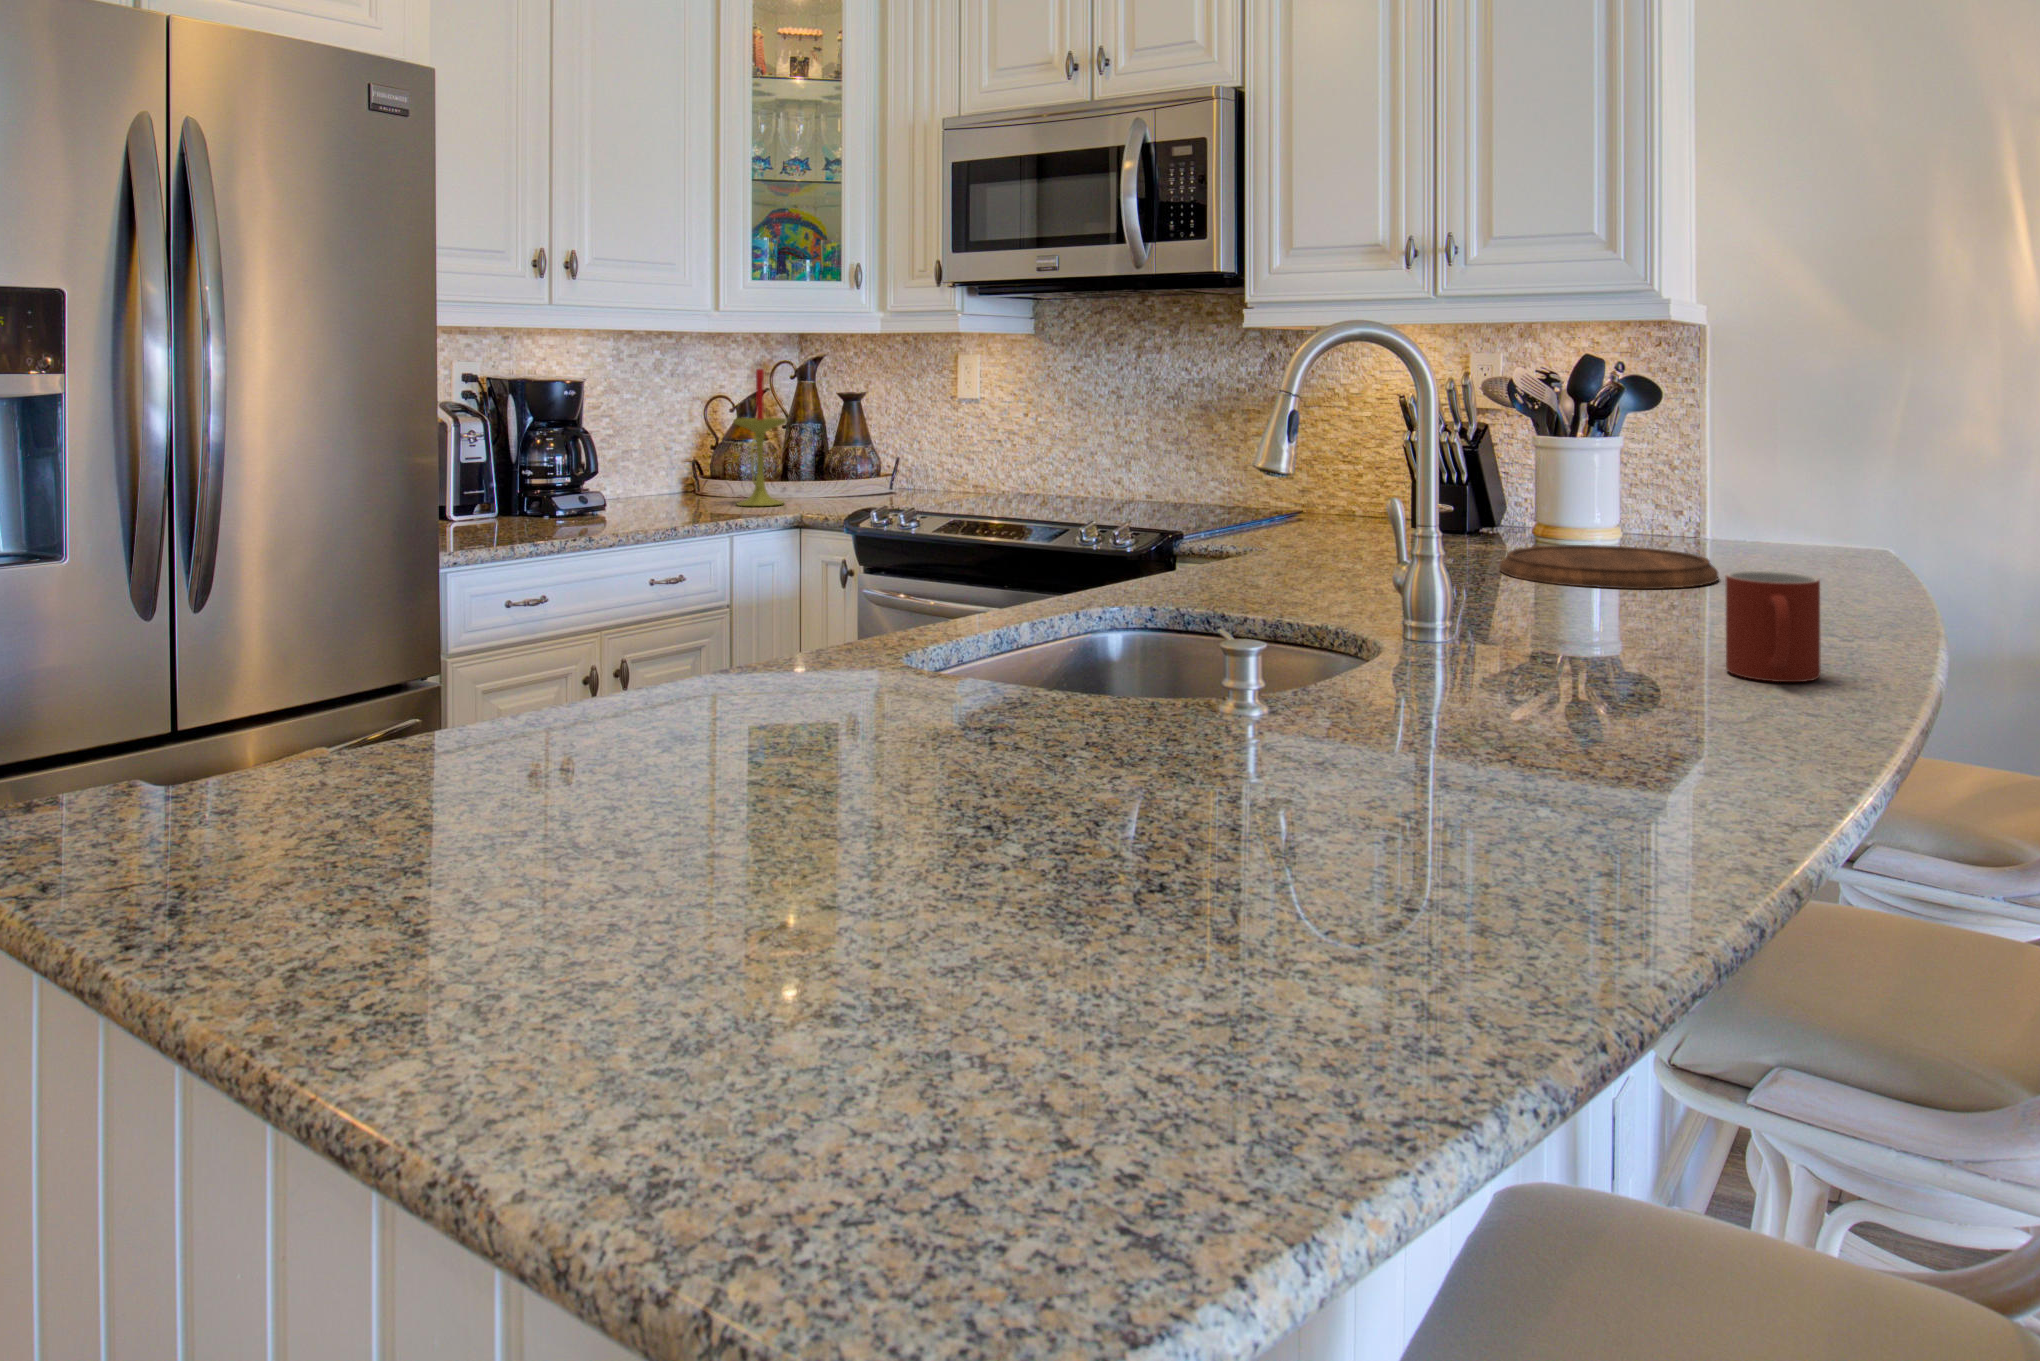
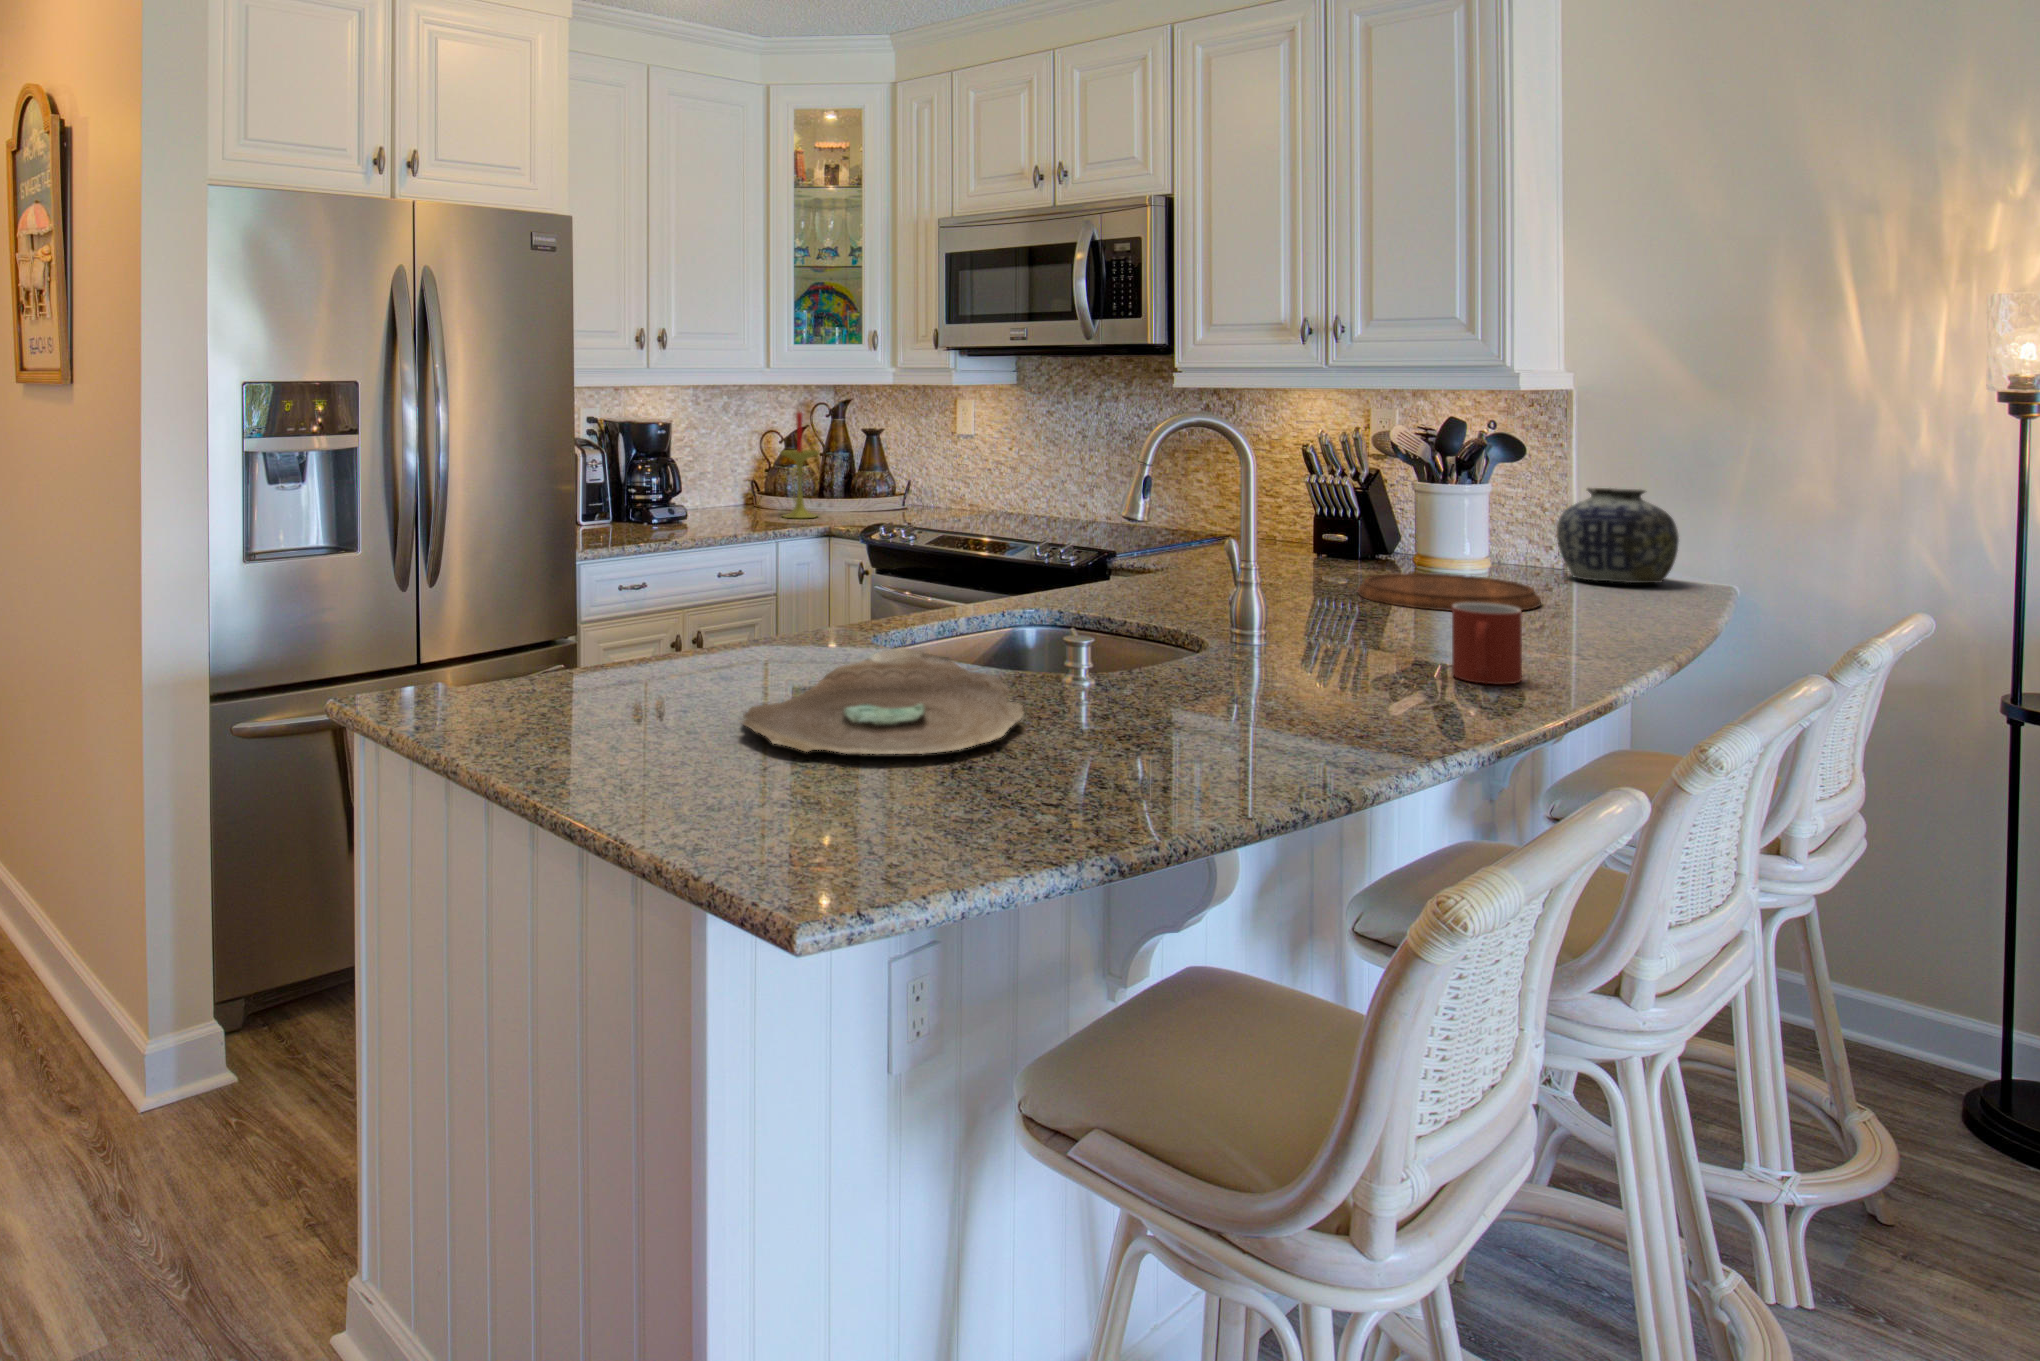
vase: none [1694,438,1829,549] -> present [1557,488,1679,583]
decorative bowl: none [723,673,1216,888] -> present [743,647,1024,754]

